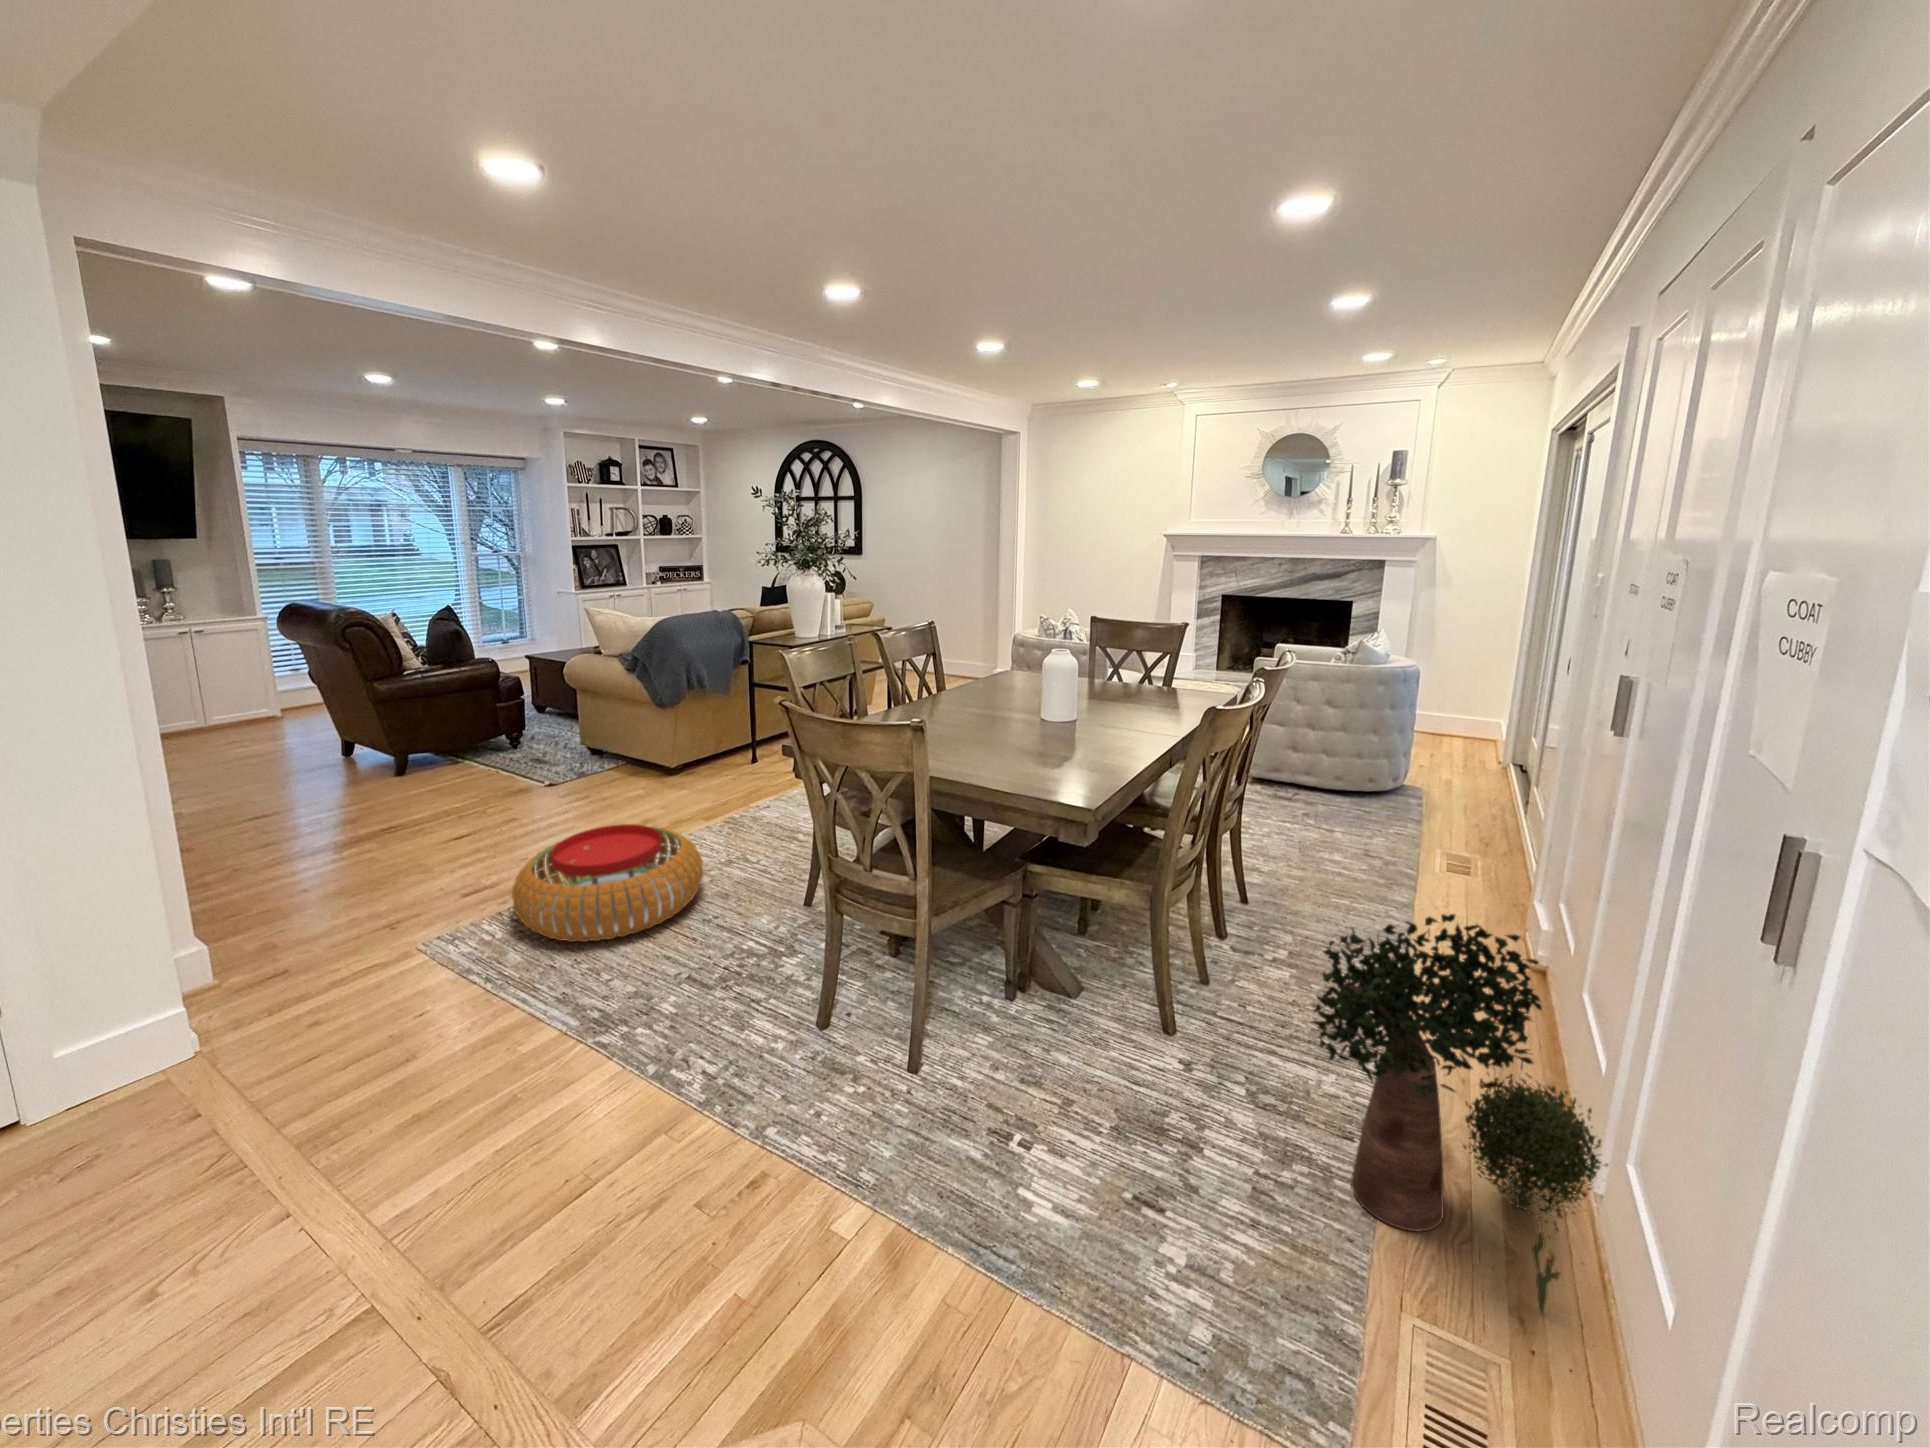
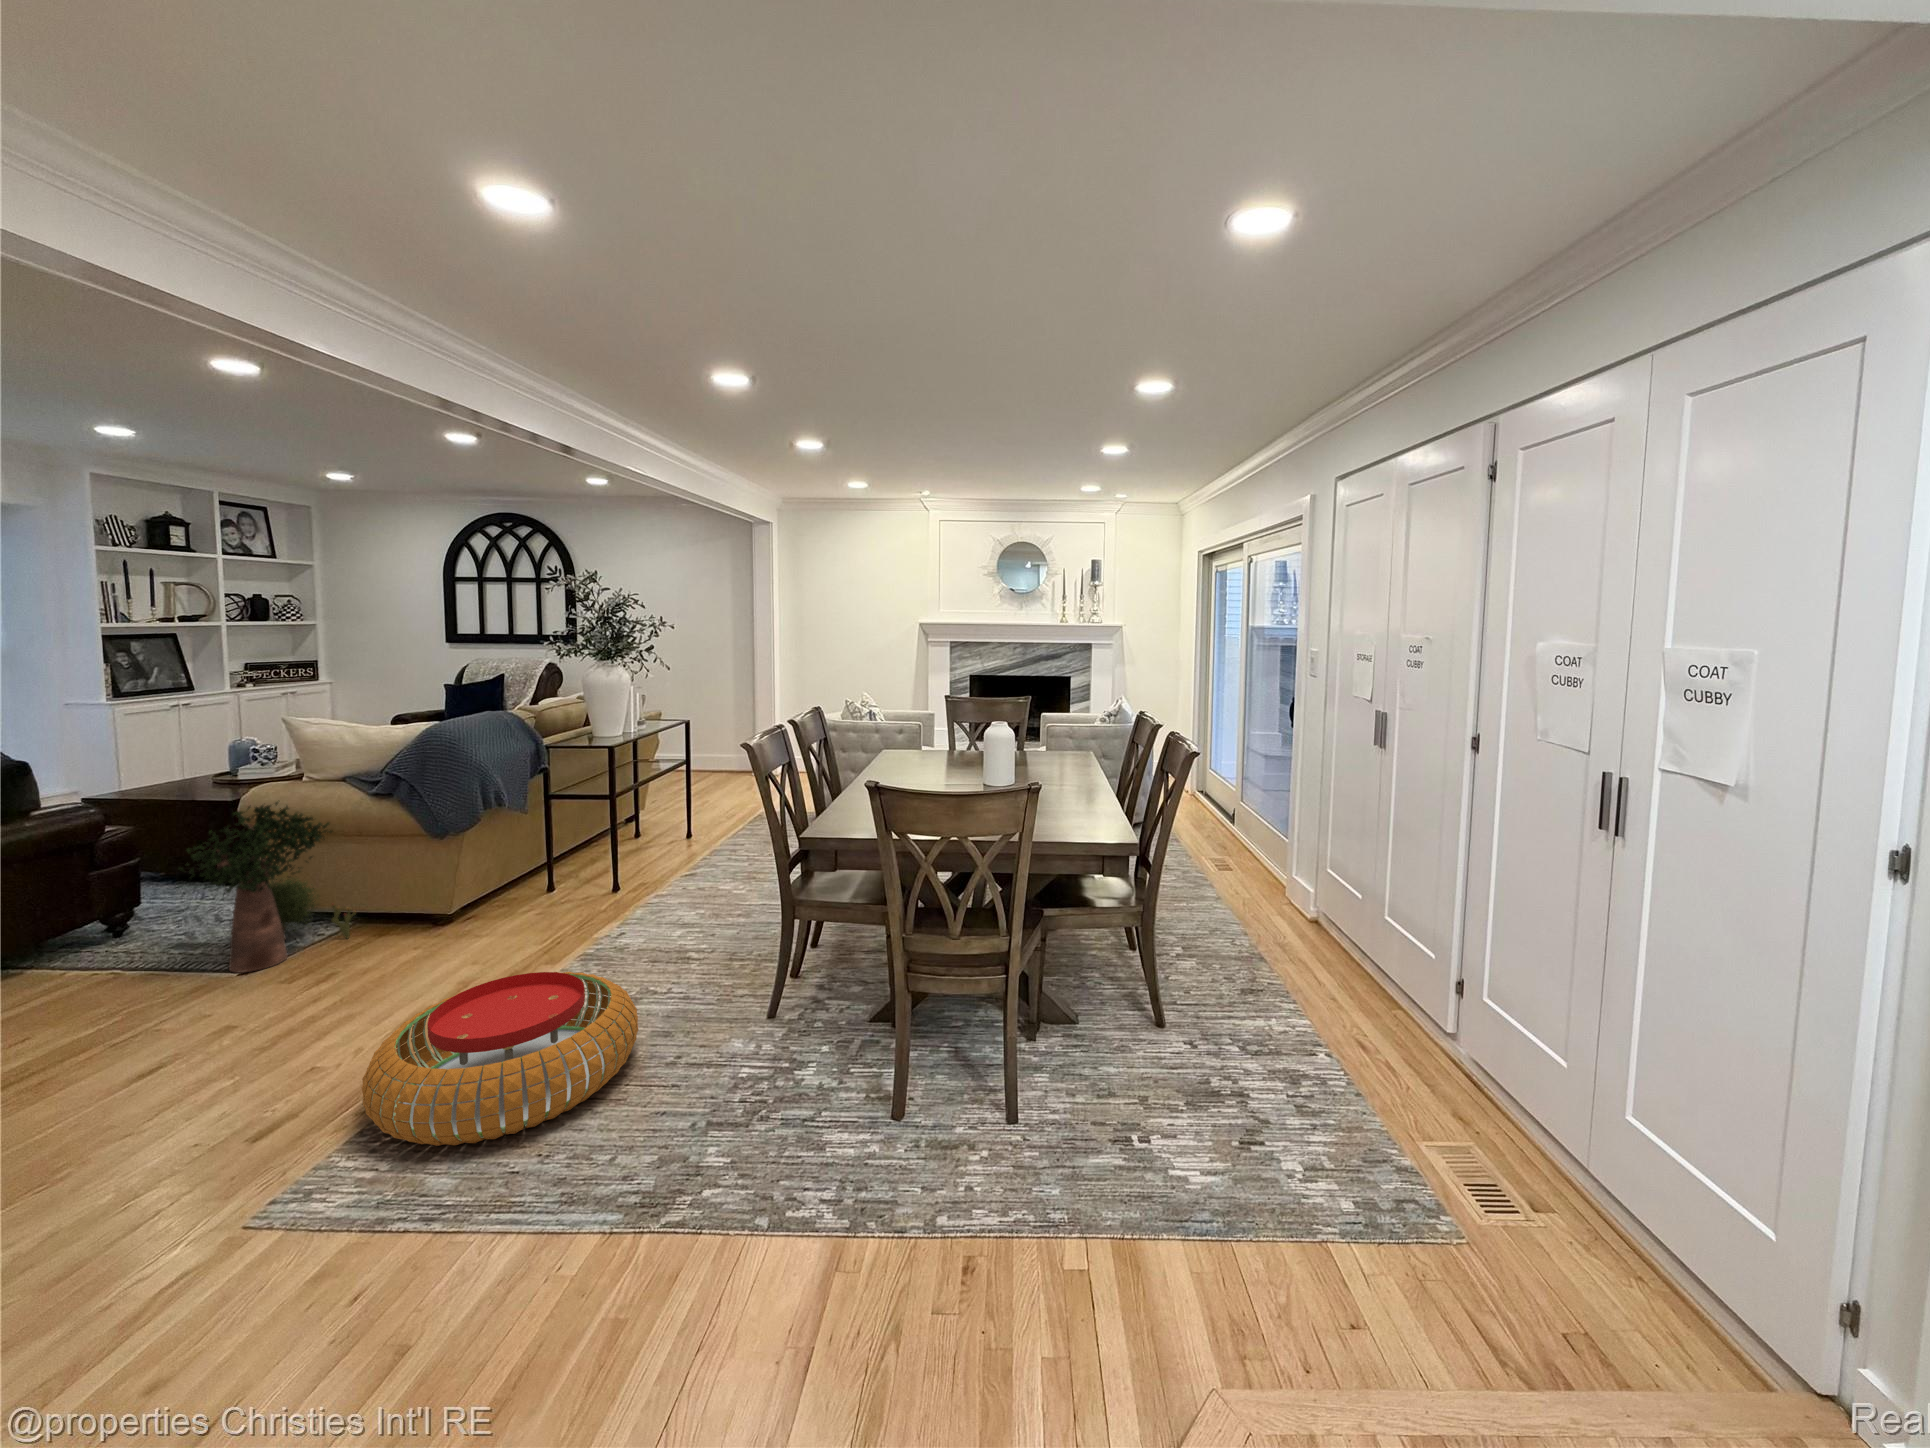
potted plant: present [1312,914,1608,1314] -> present [179,802,356,973]

